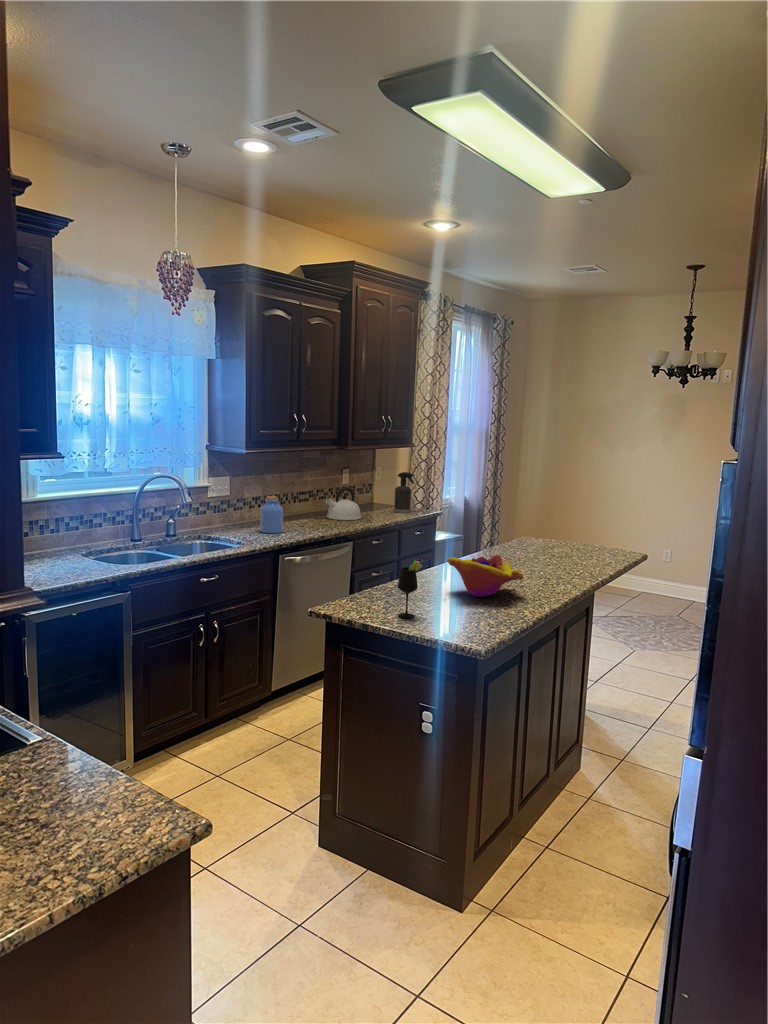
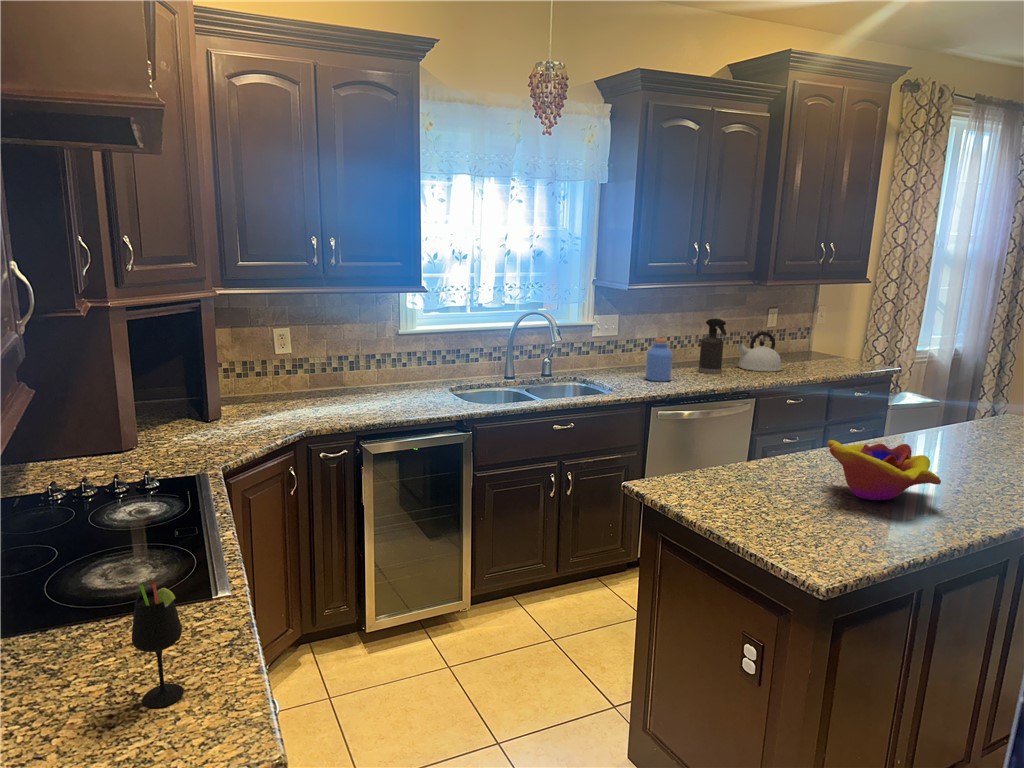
spray bottle: present [394,472,414,513] -> present [698,318,727,374]
wine glass: present [398,559,422,618] -> present [132,582,184,708]

